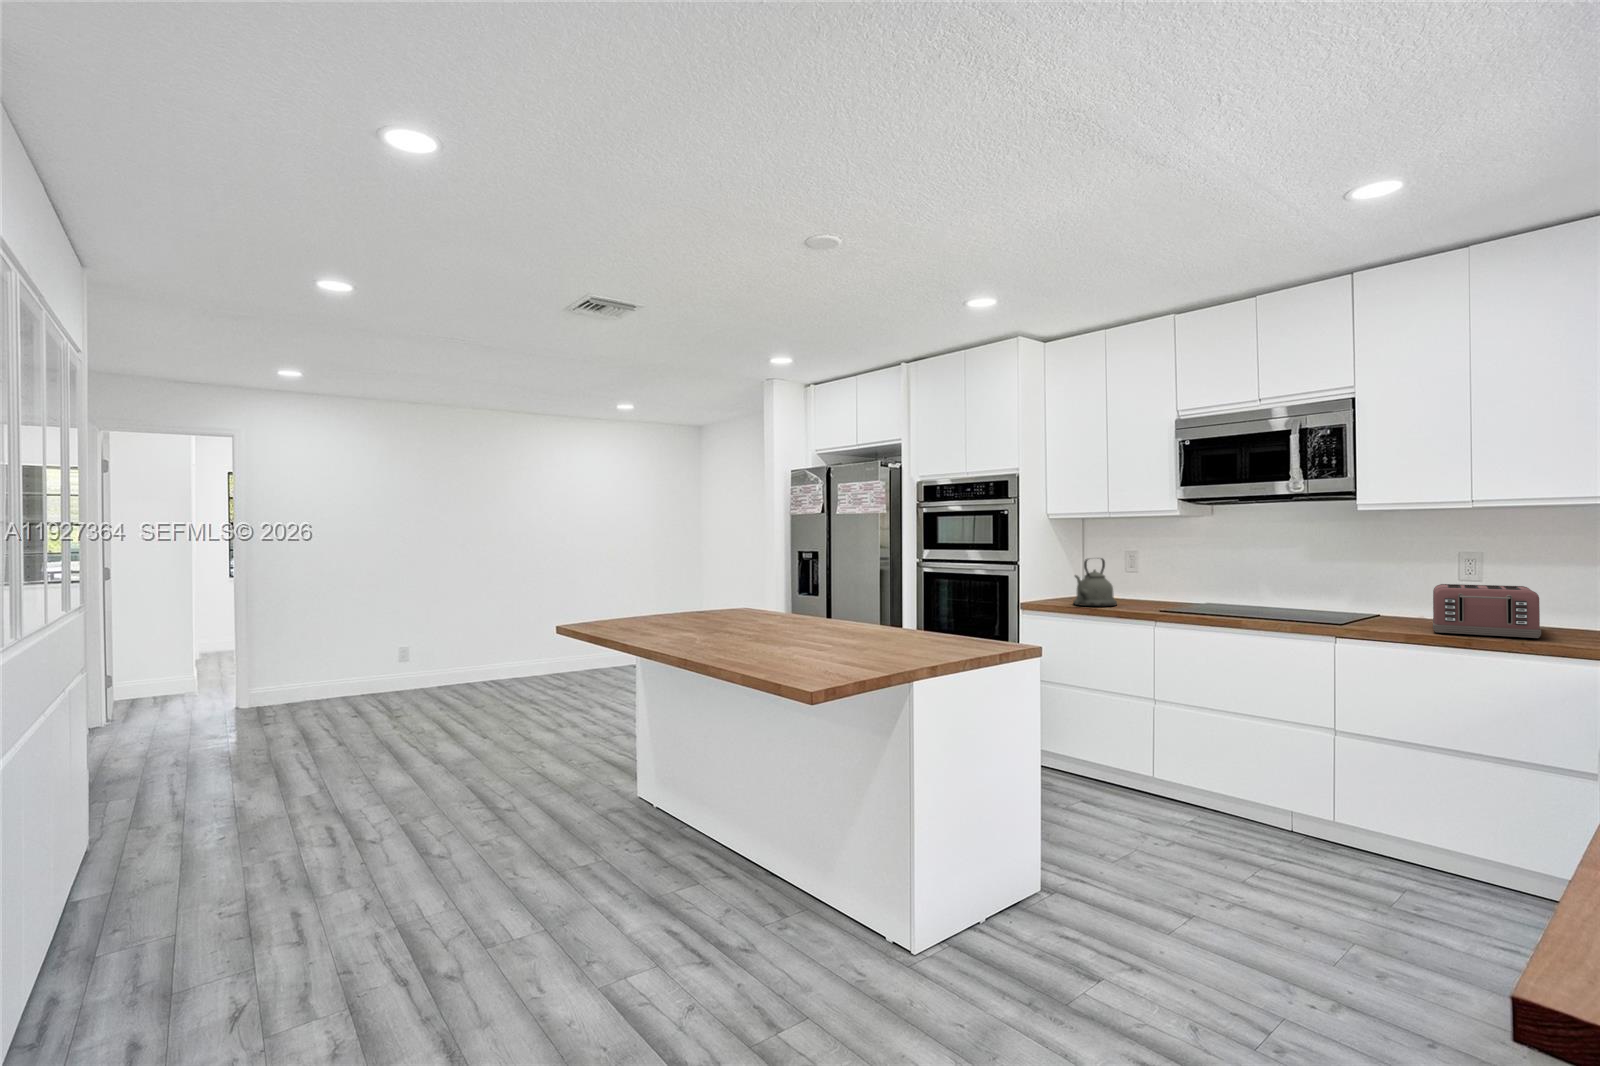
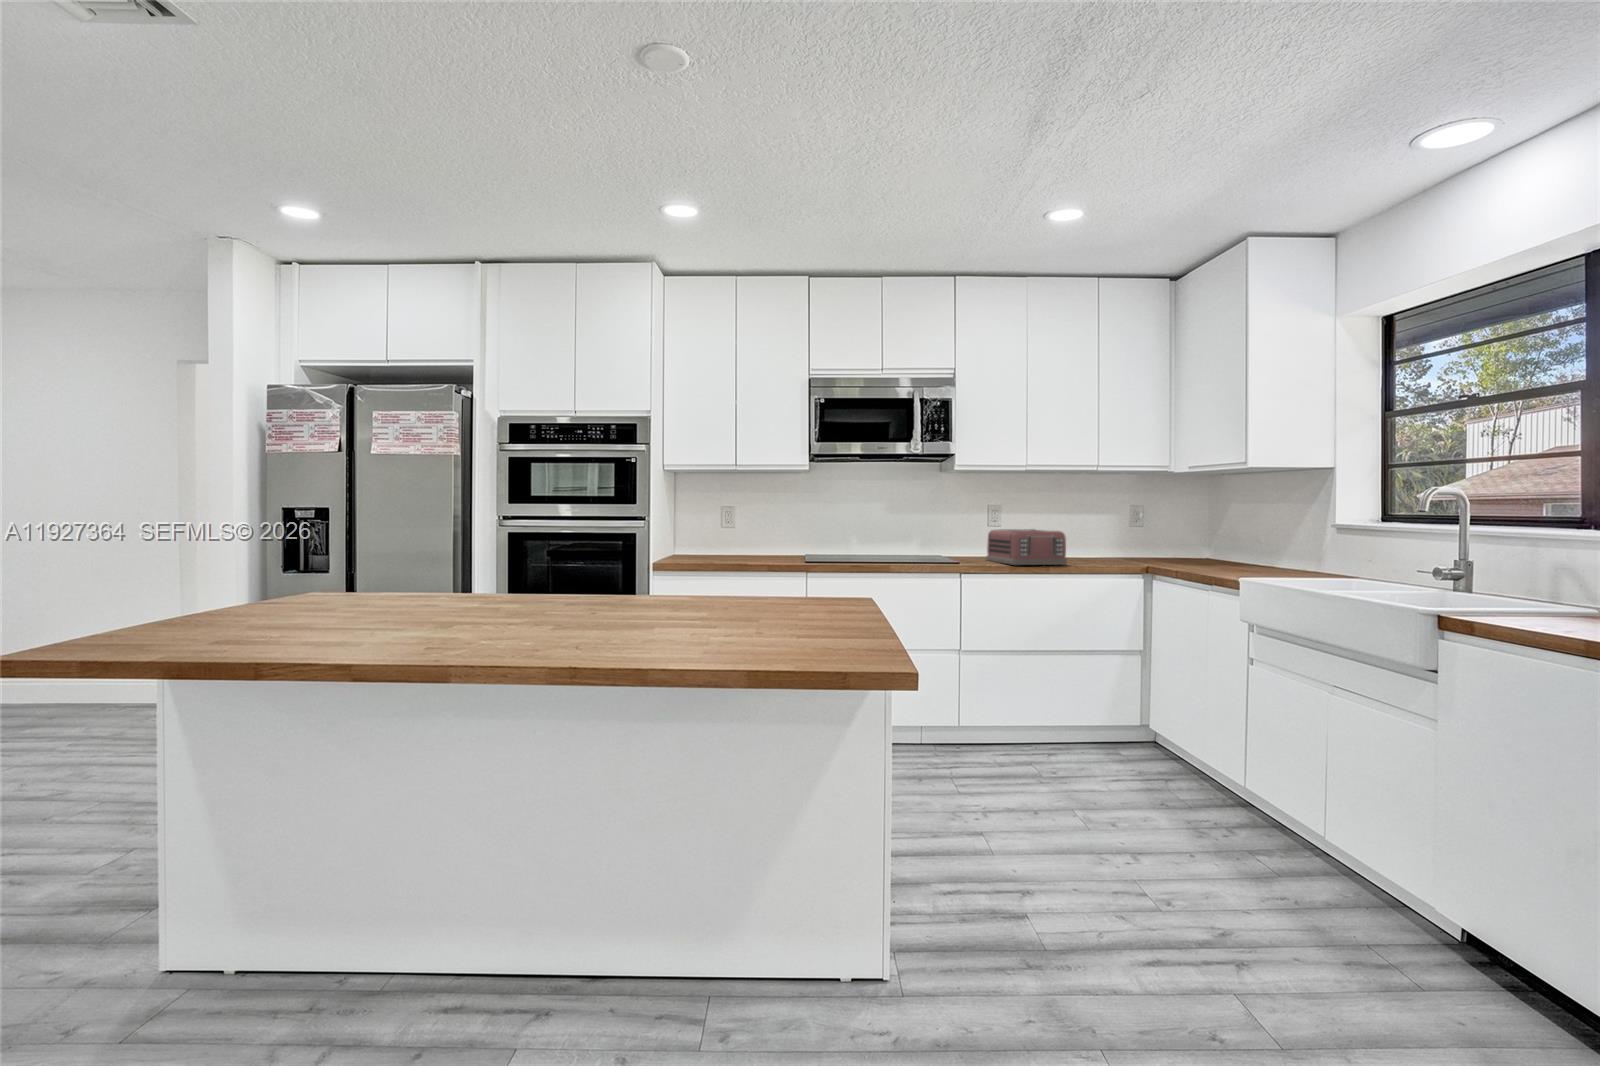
kettle: present [1073,558,1117,606] -> none [709,512,752,563]

